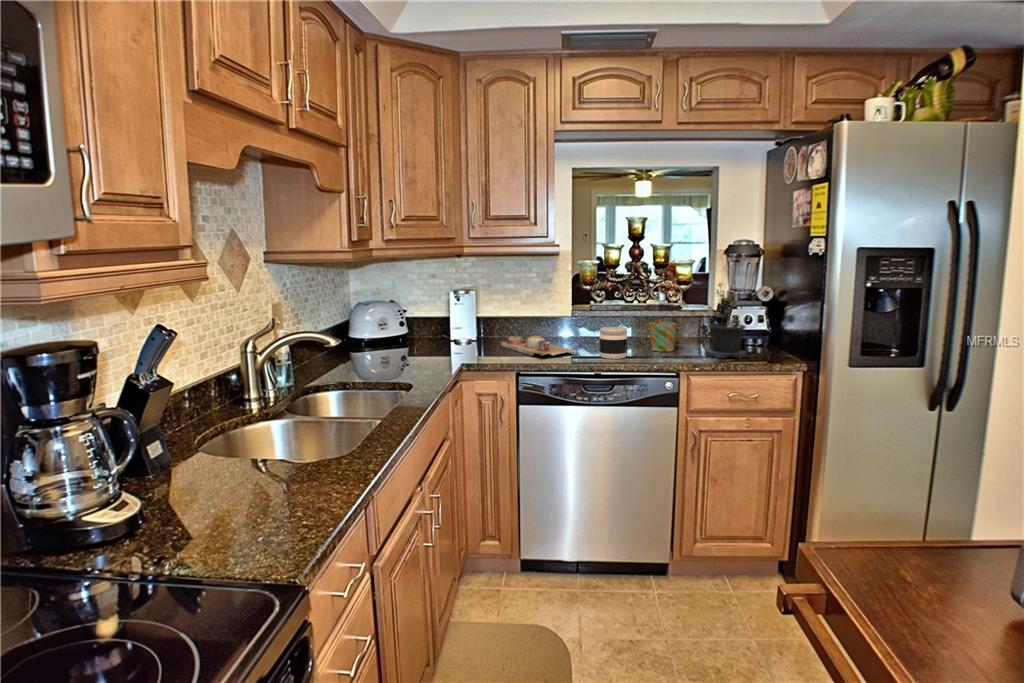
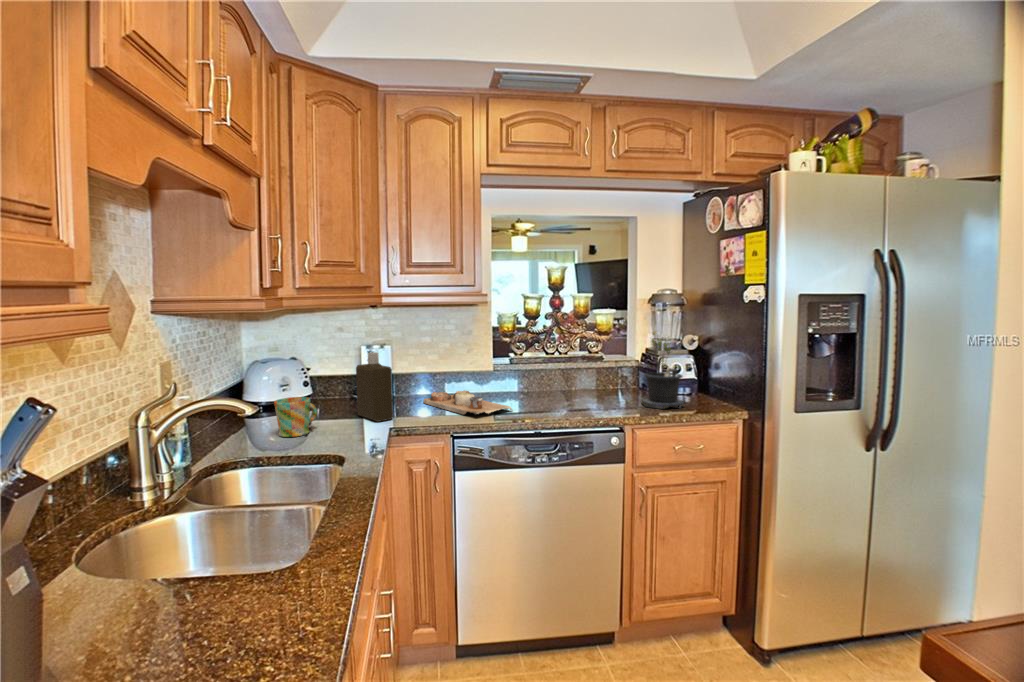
bottle: none [440,298,470,358] -> present [356,352,393,422]
mug: present [650,322,677,352] -> present [274,397,317,437]
jar: present [599,327,628,359] -> none [536,379,566,414]

